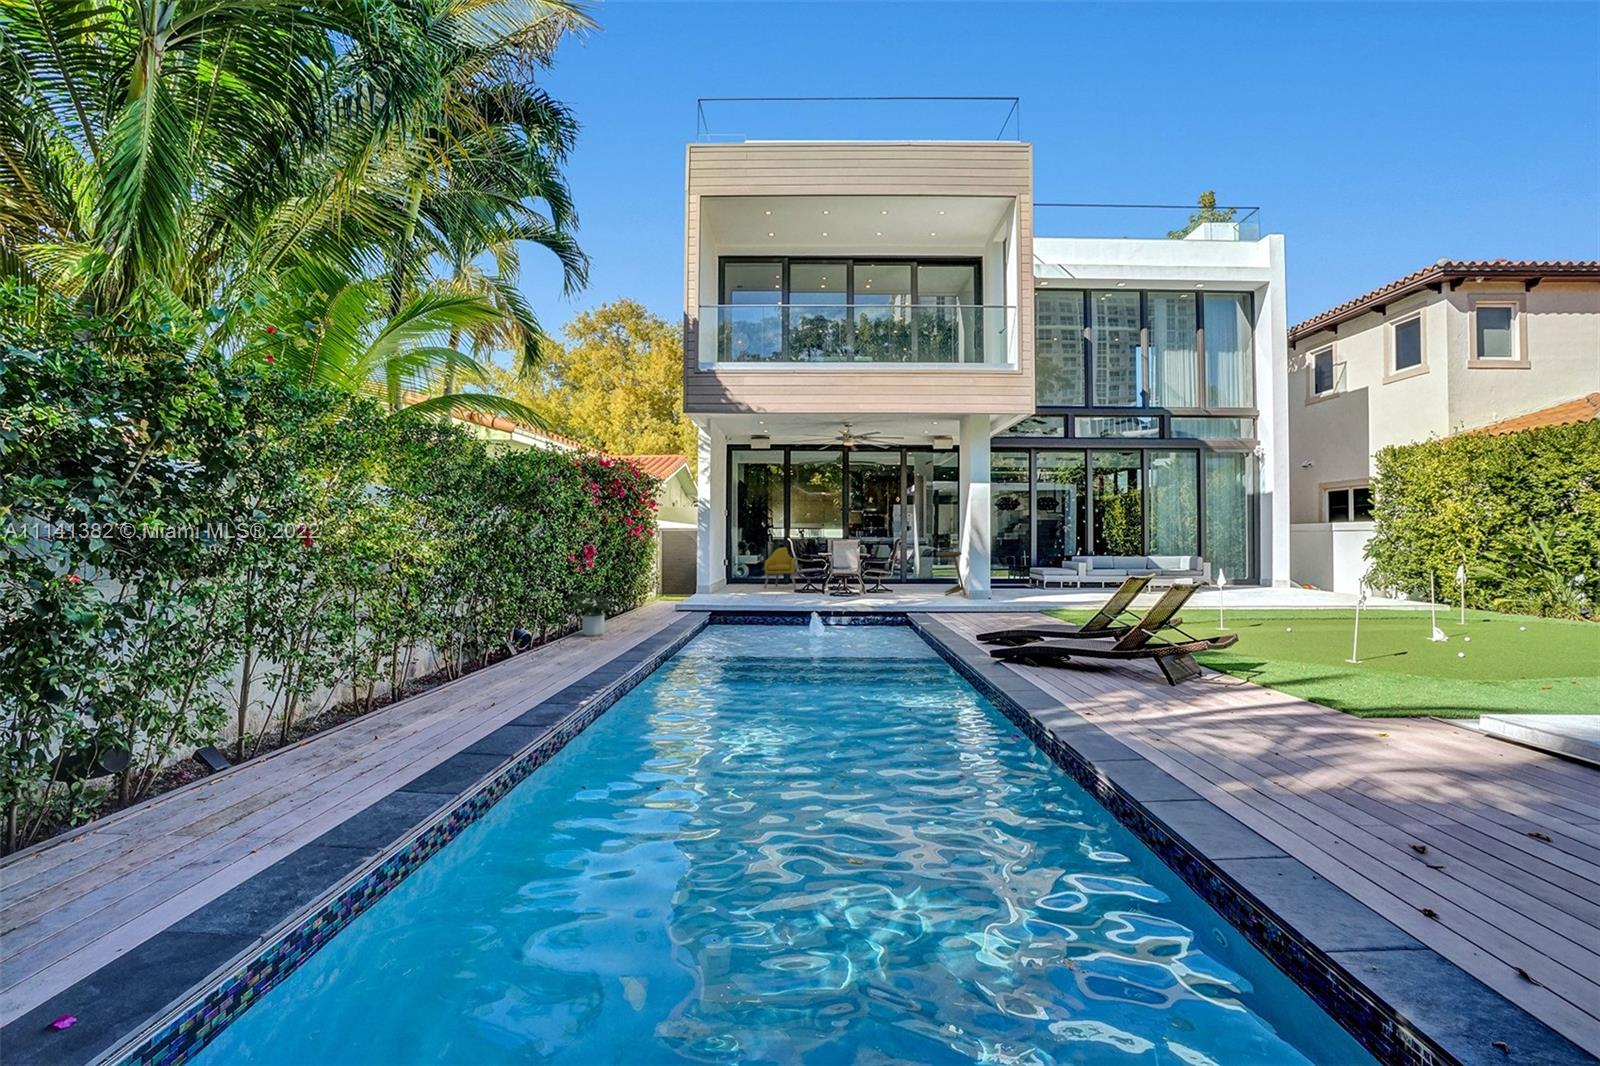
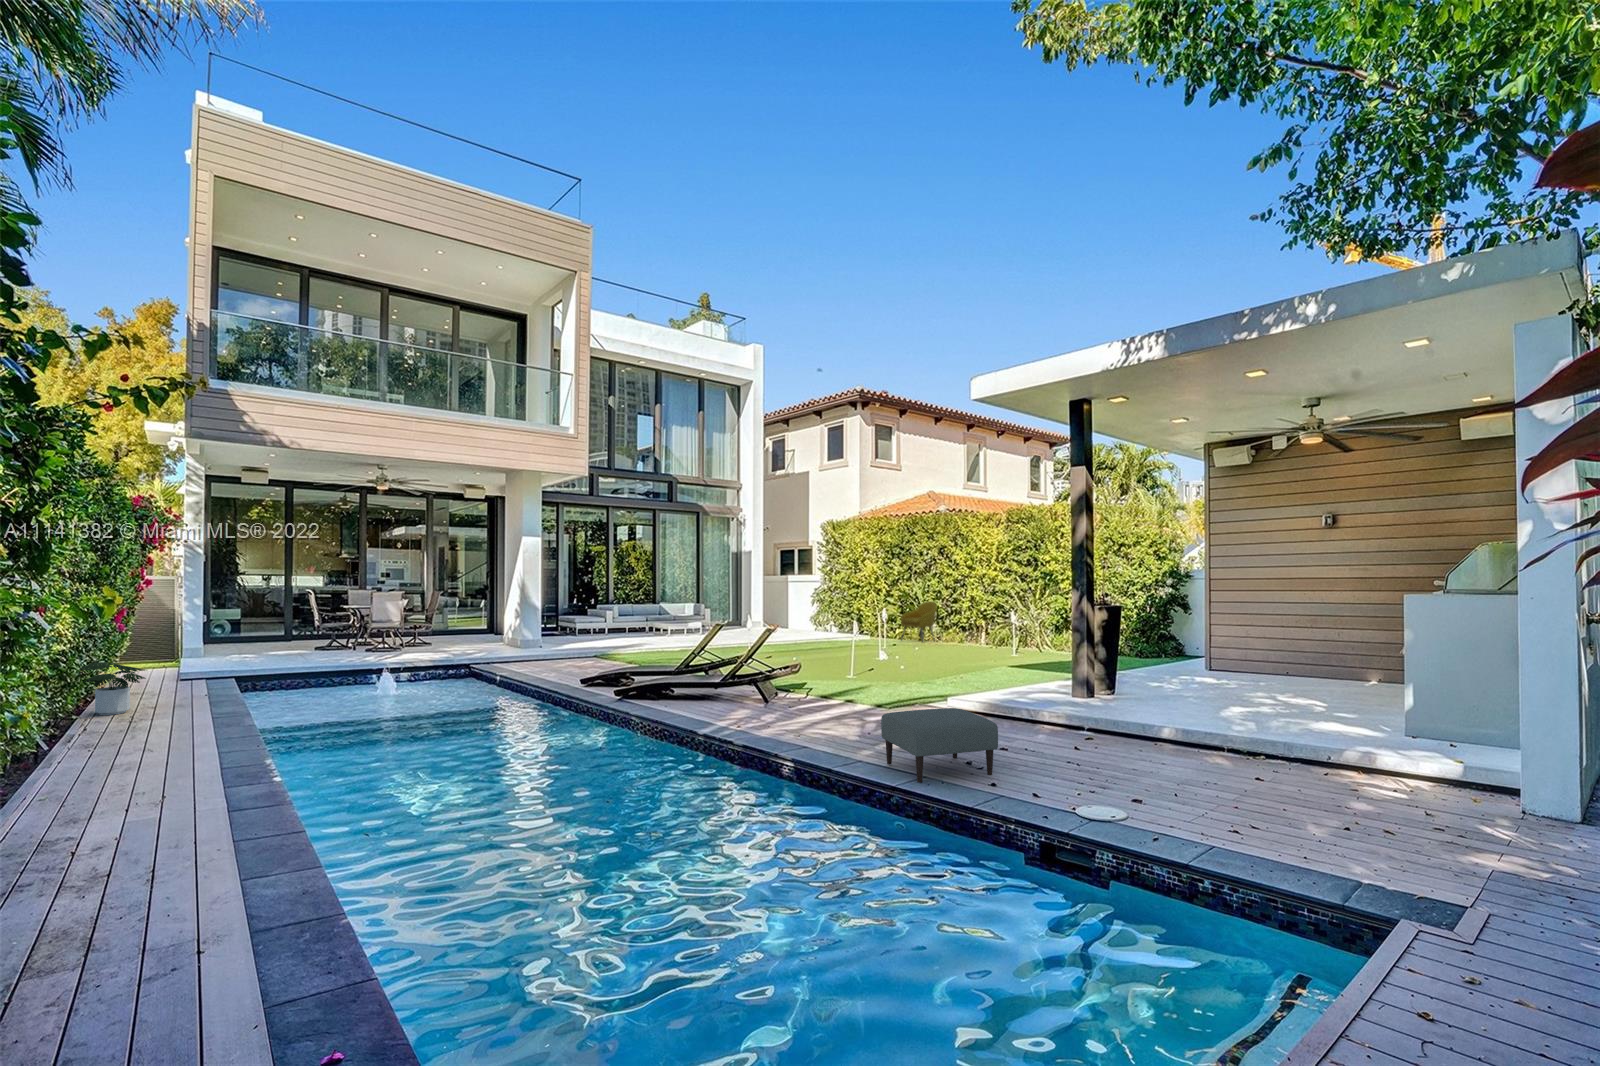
armchair: present [764,547,796,589] -> present [901,601,937,642]
side table: present [936,552,966,596] -> none [477,602,511,646]
ottoman: none [1251,727,1474,873] -> present [881,708,998,783]

